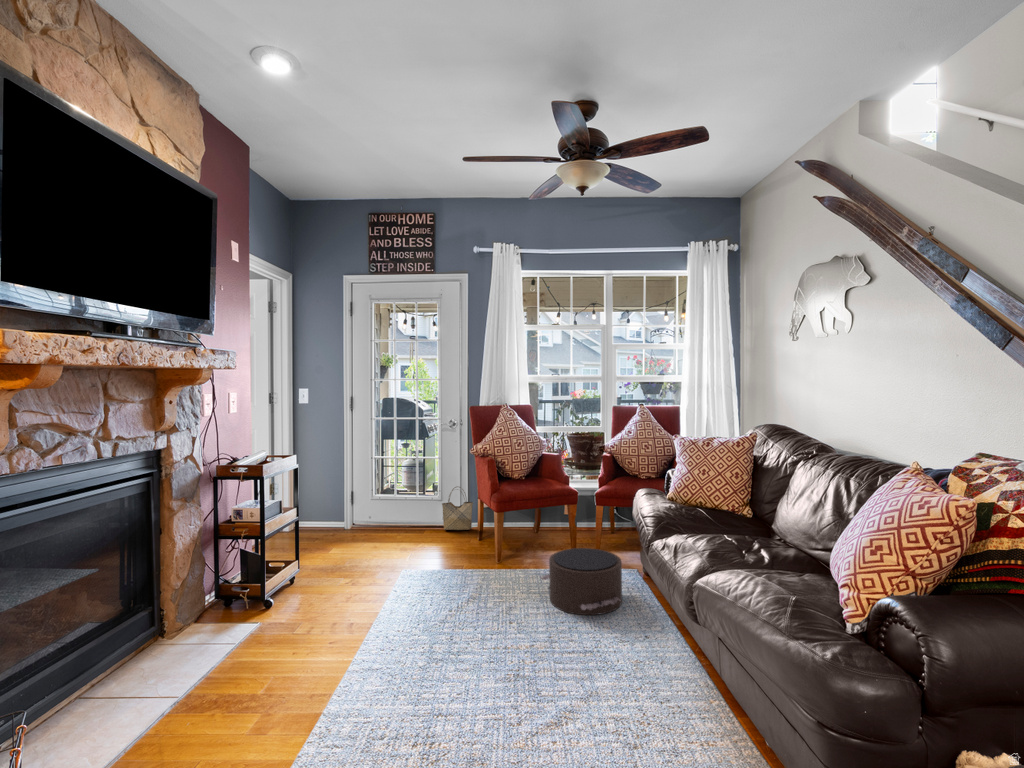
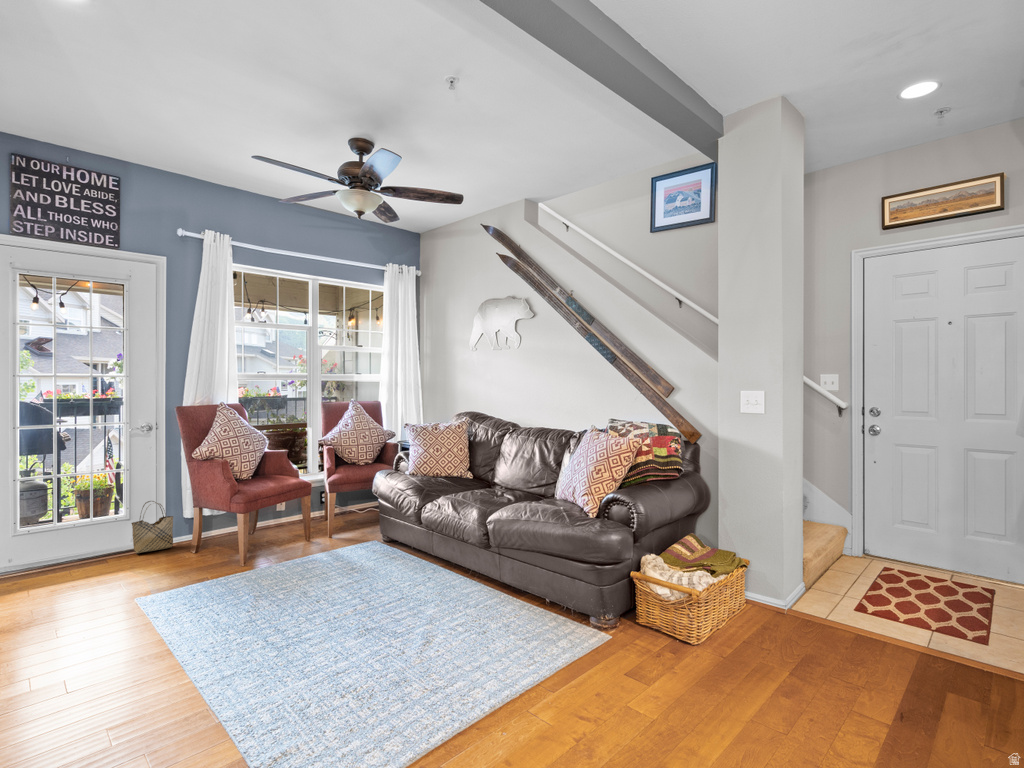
pouf: present [541,548,622,615] -> none [313,527,403,584]

